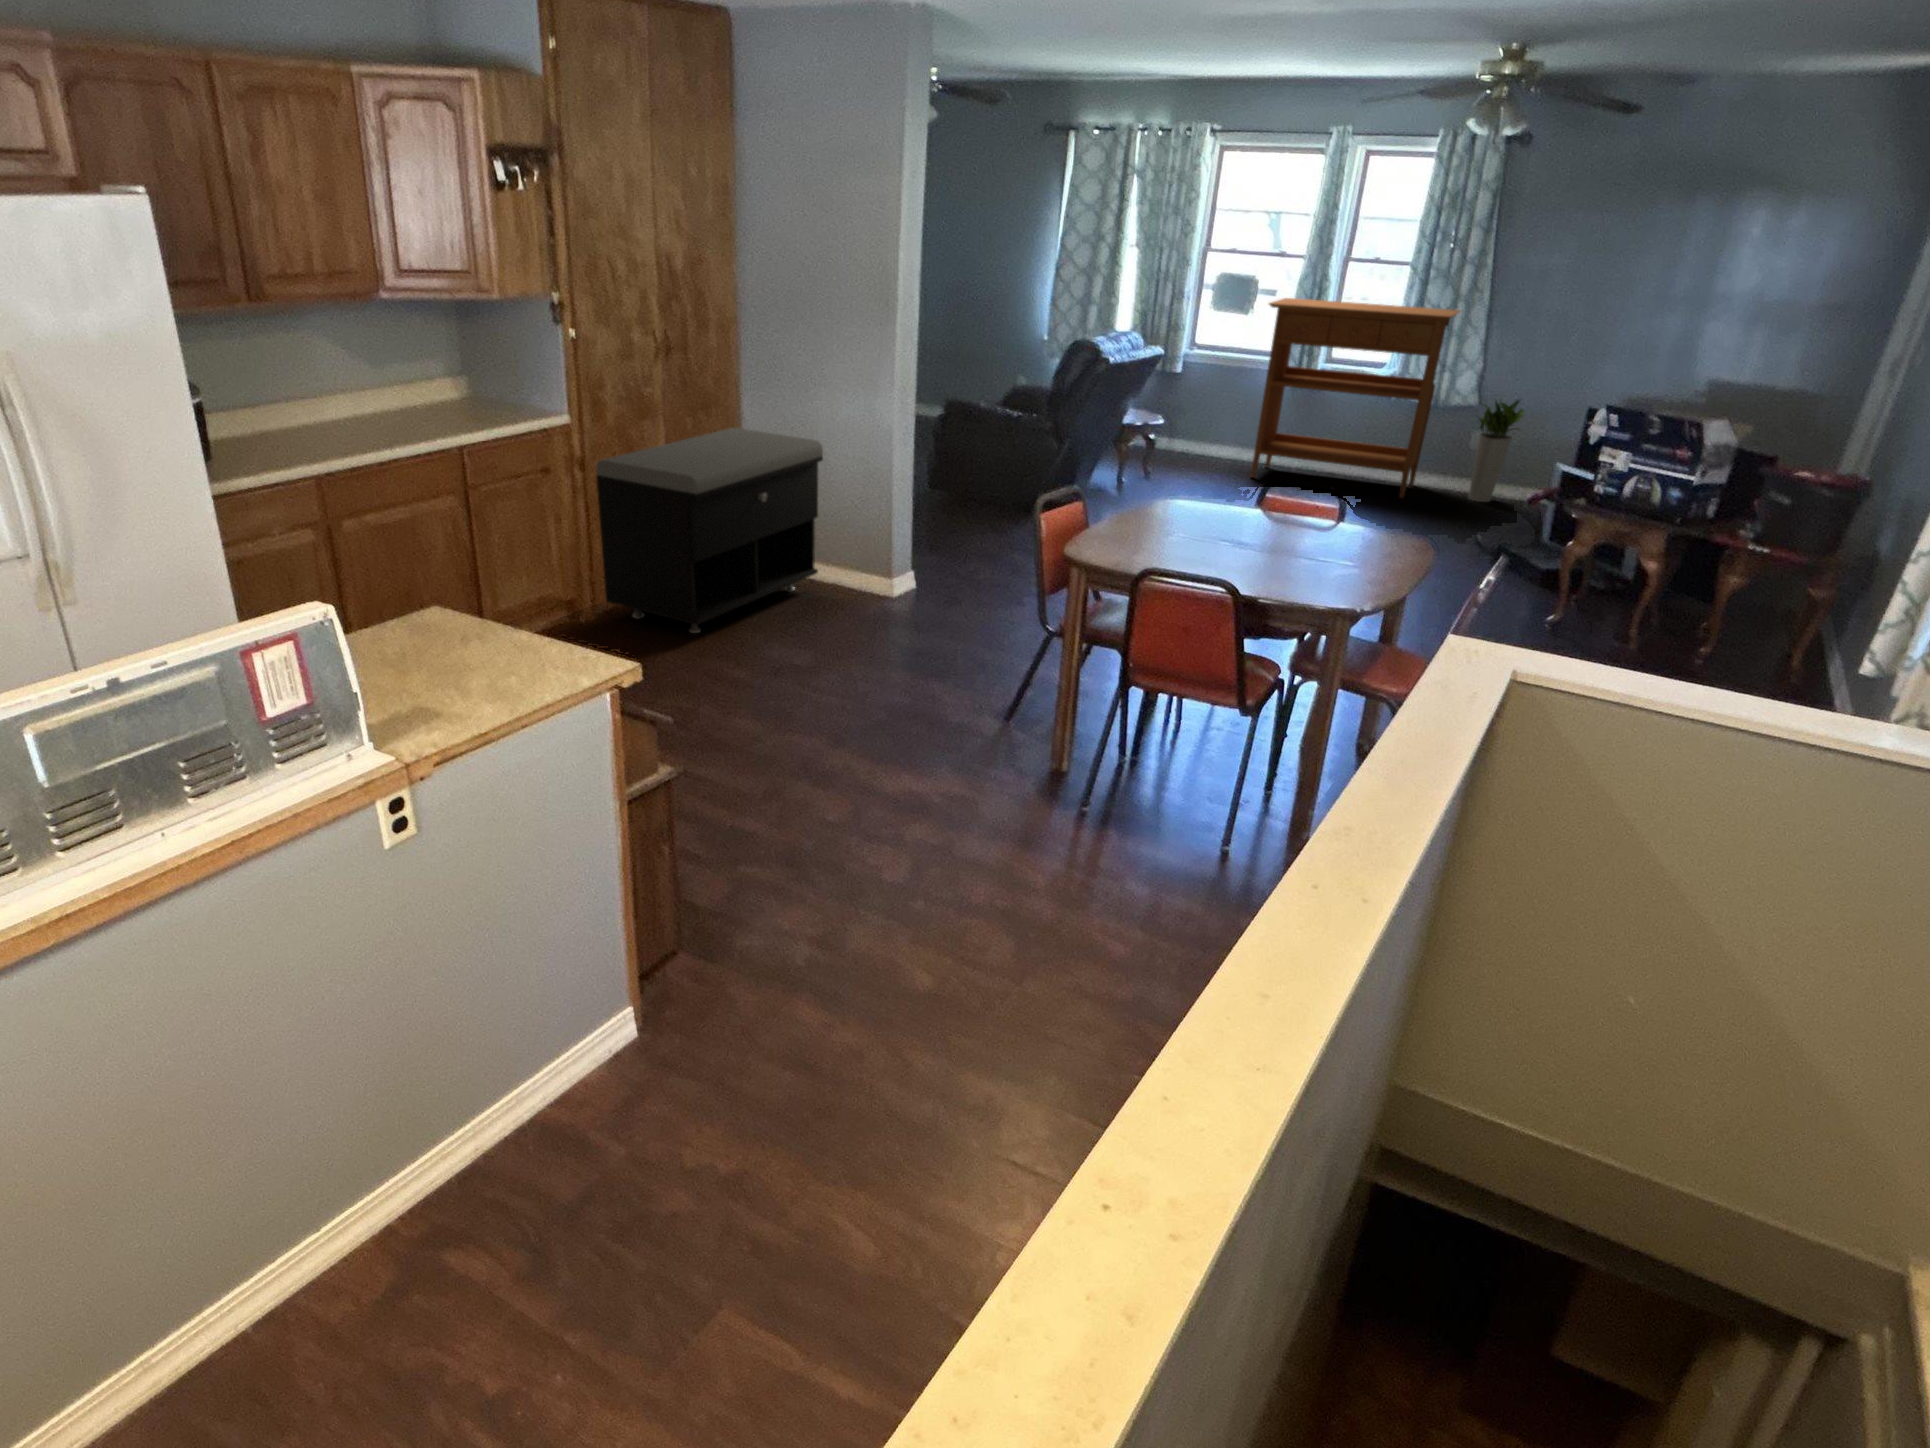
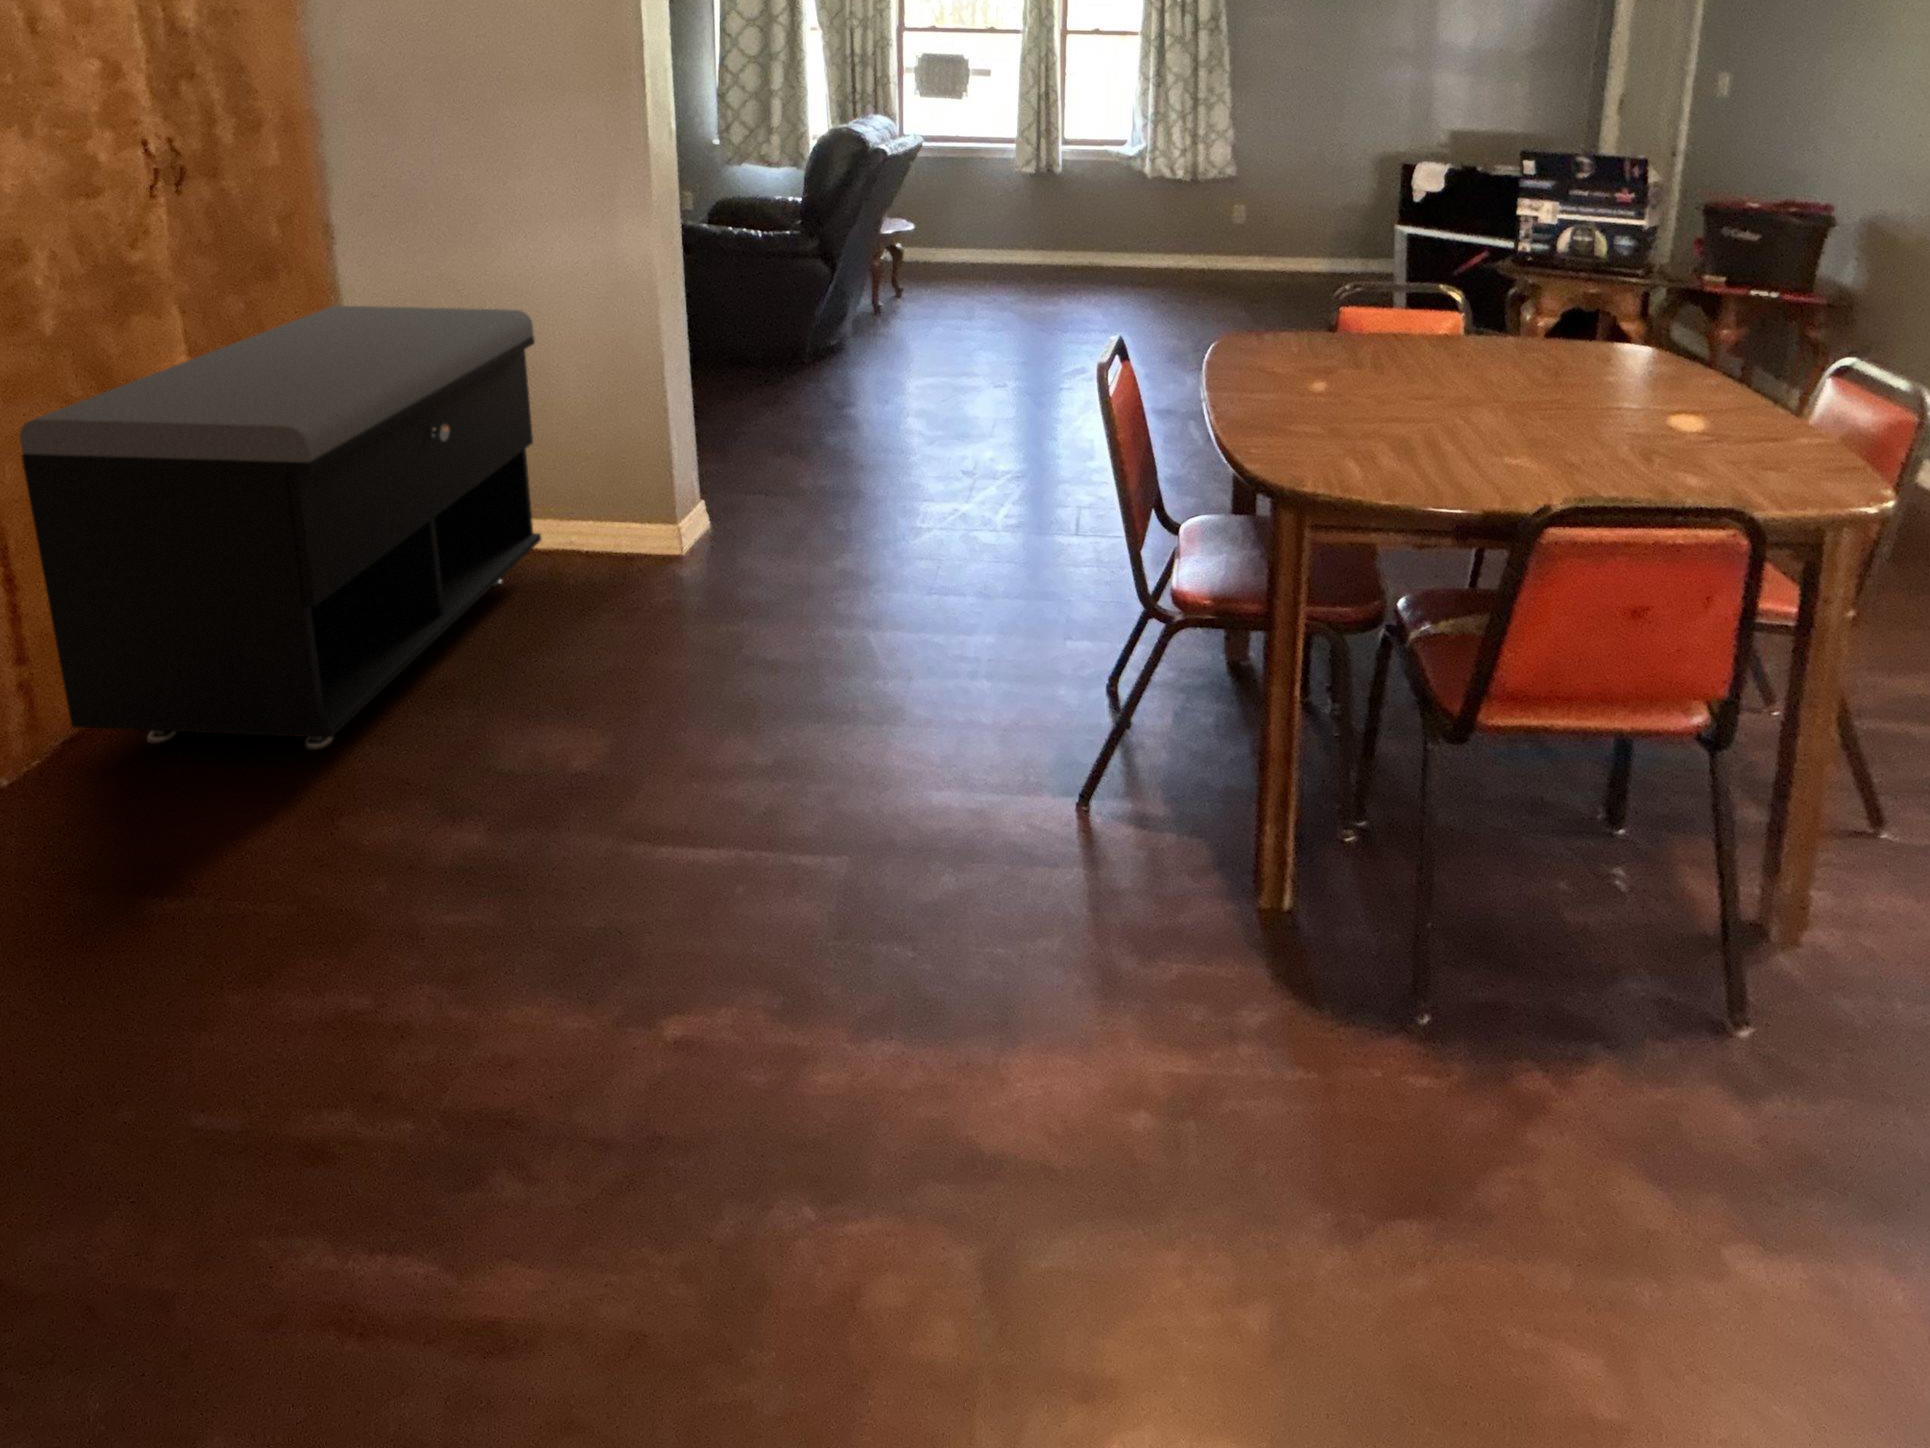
console table: present [1251,298,1460,498] -> none [1007,75,1211,283]
planter: present [1468,400,1524,502] -> none [1239,163,1289,276]

